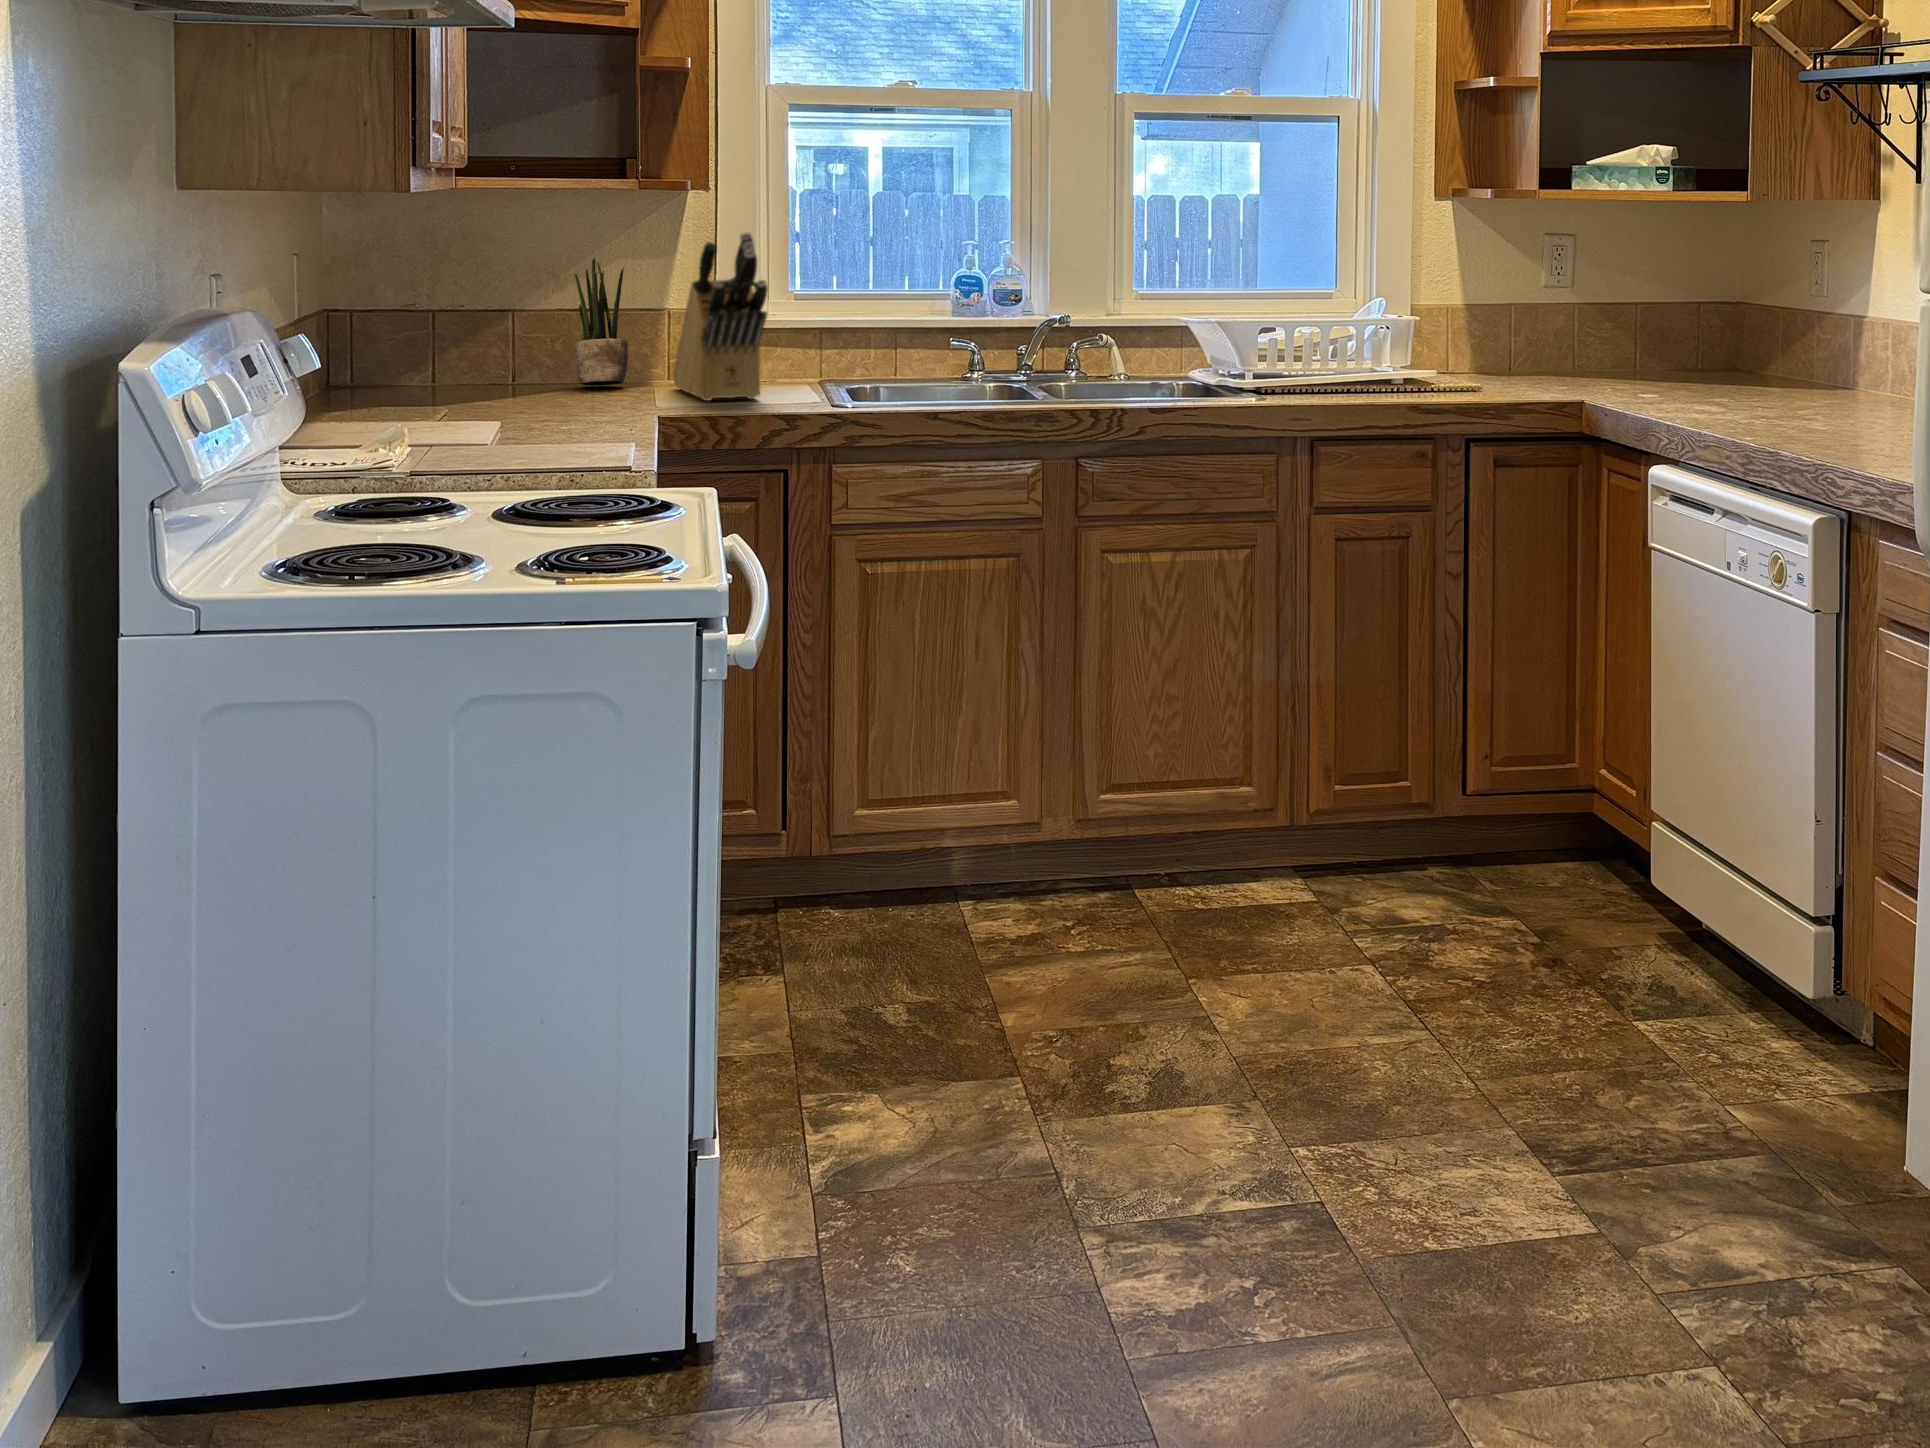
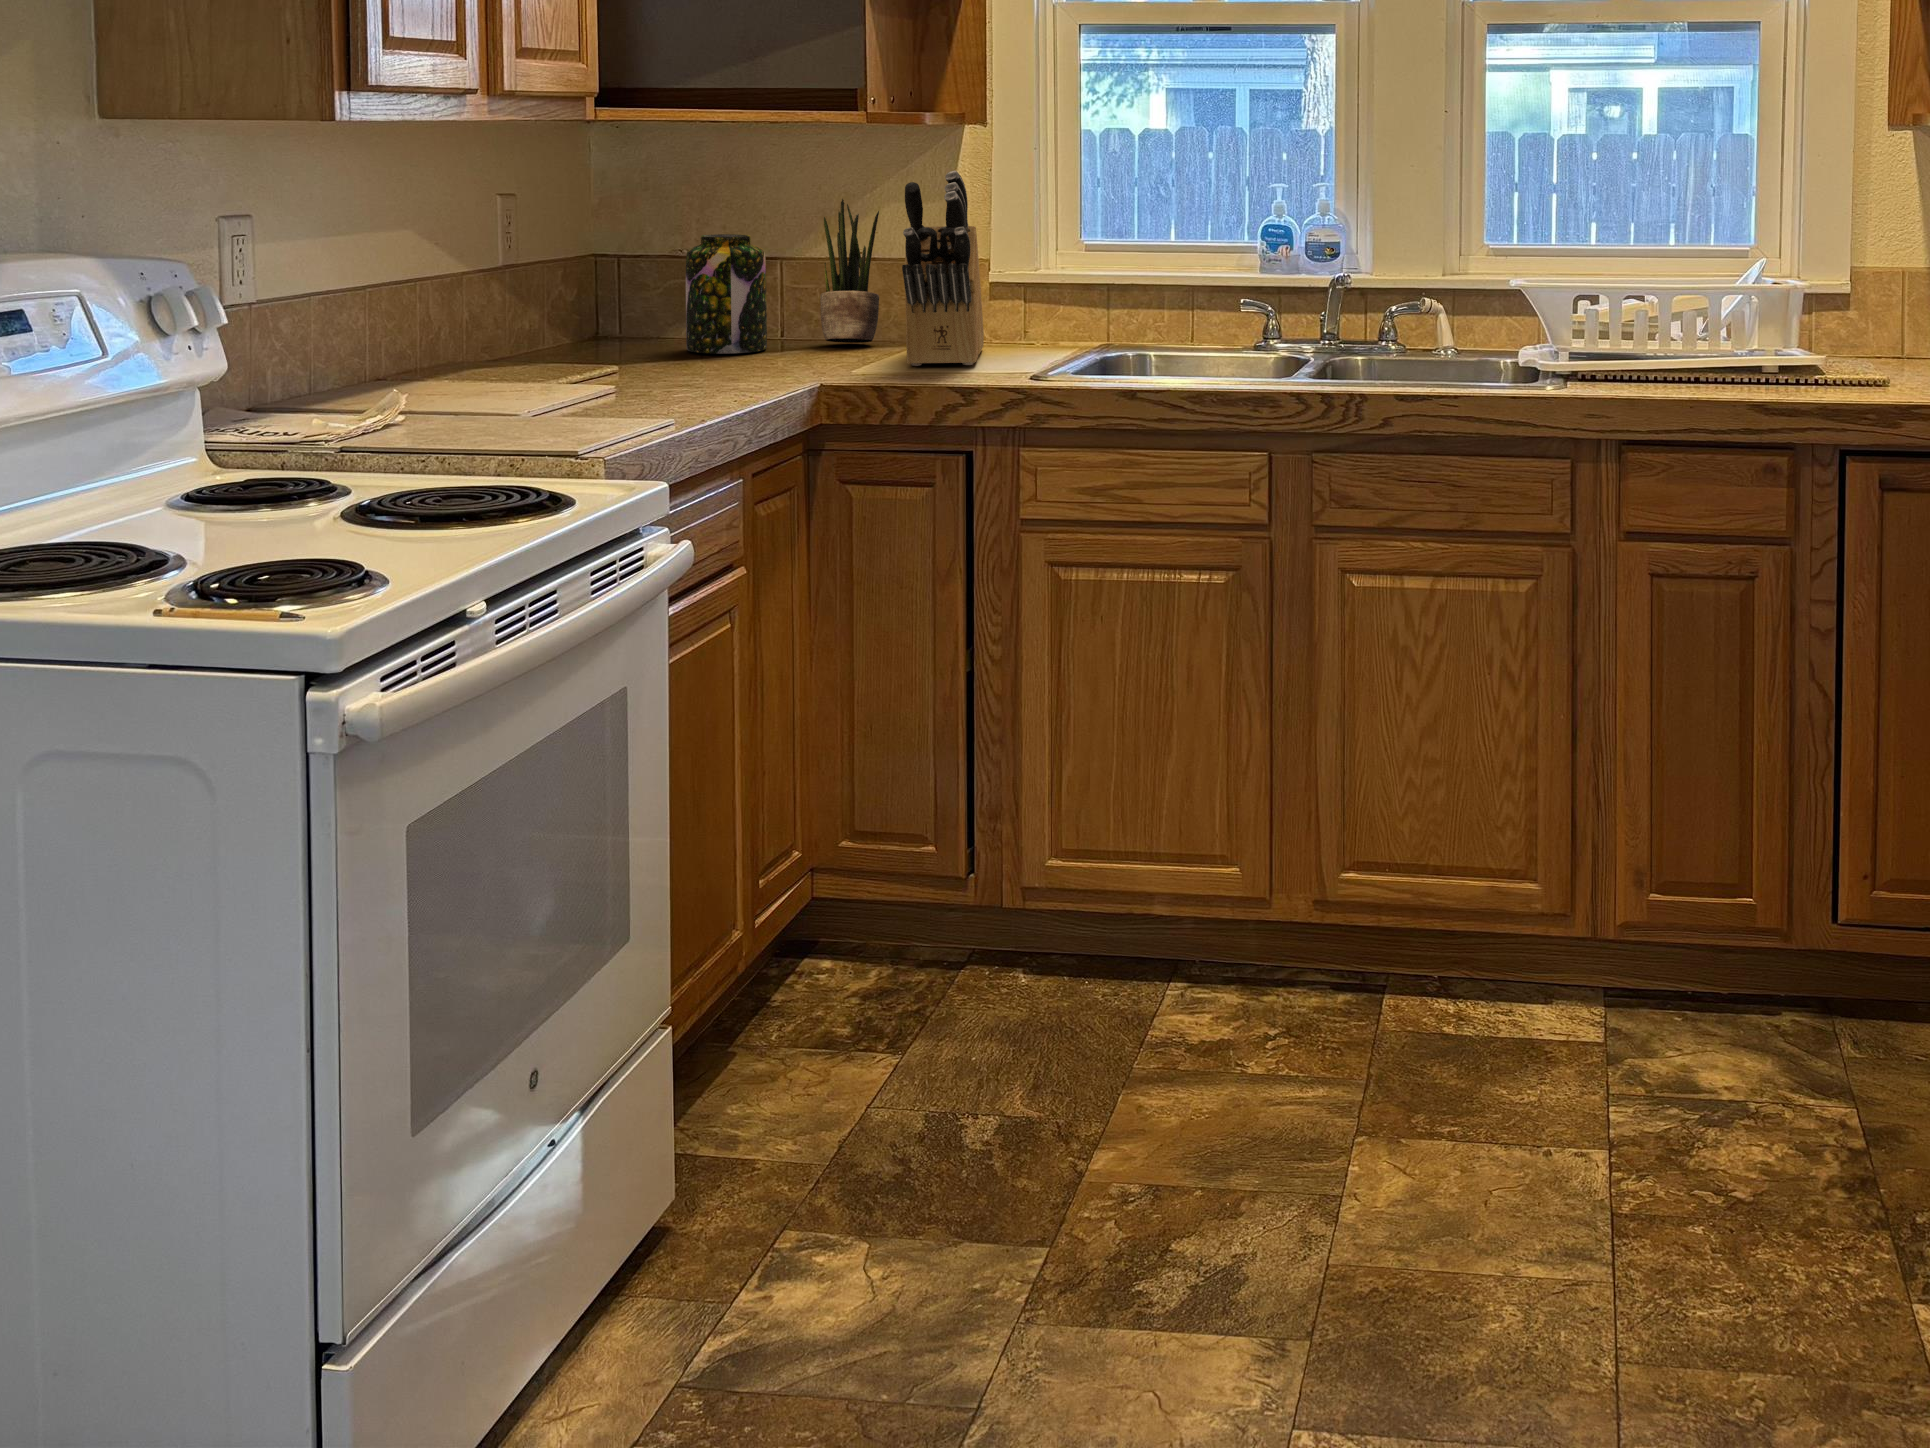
jar: none [461,290,535,397] -> present [686,234,767,354]

